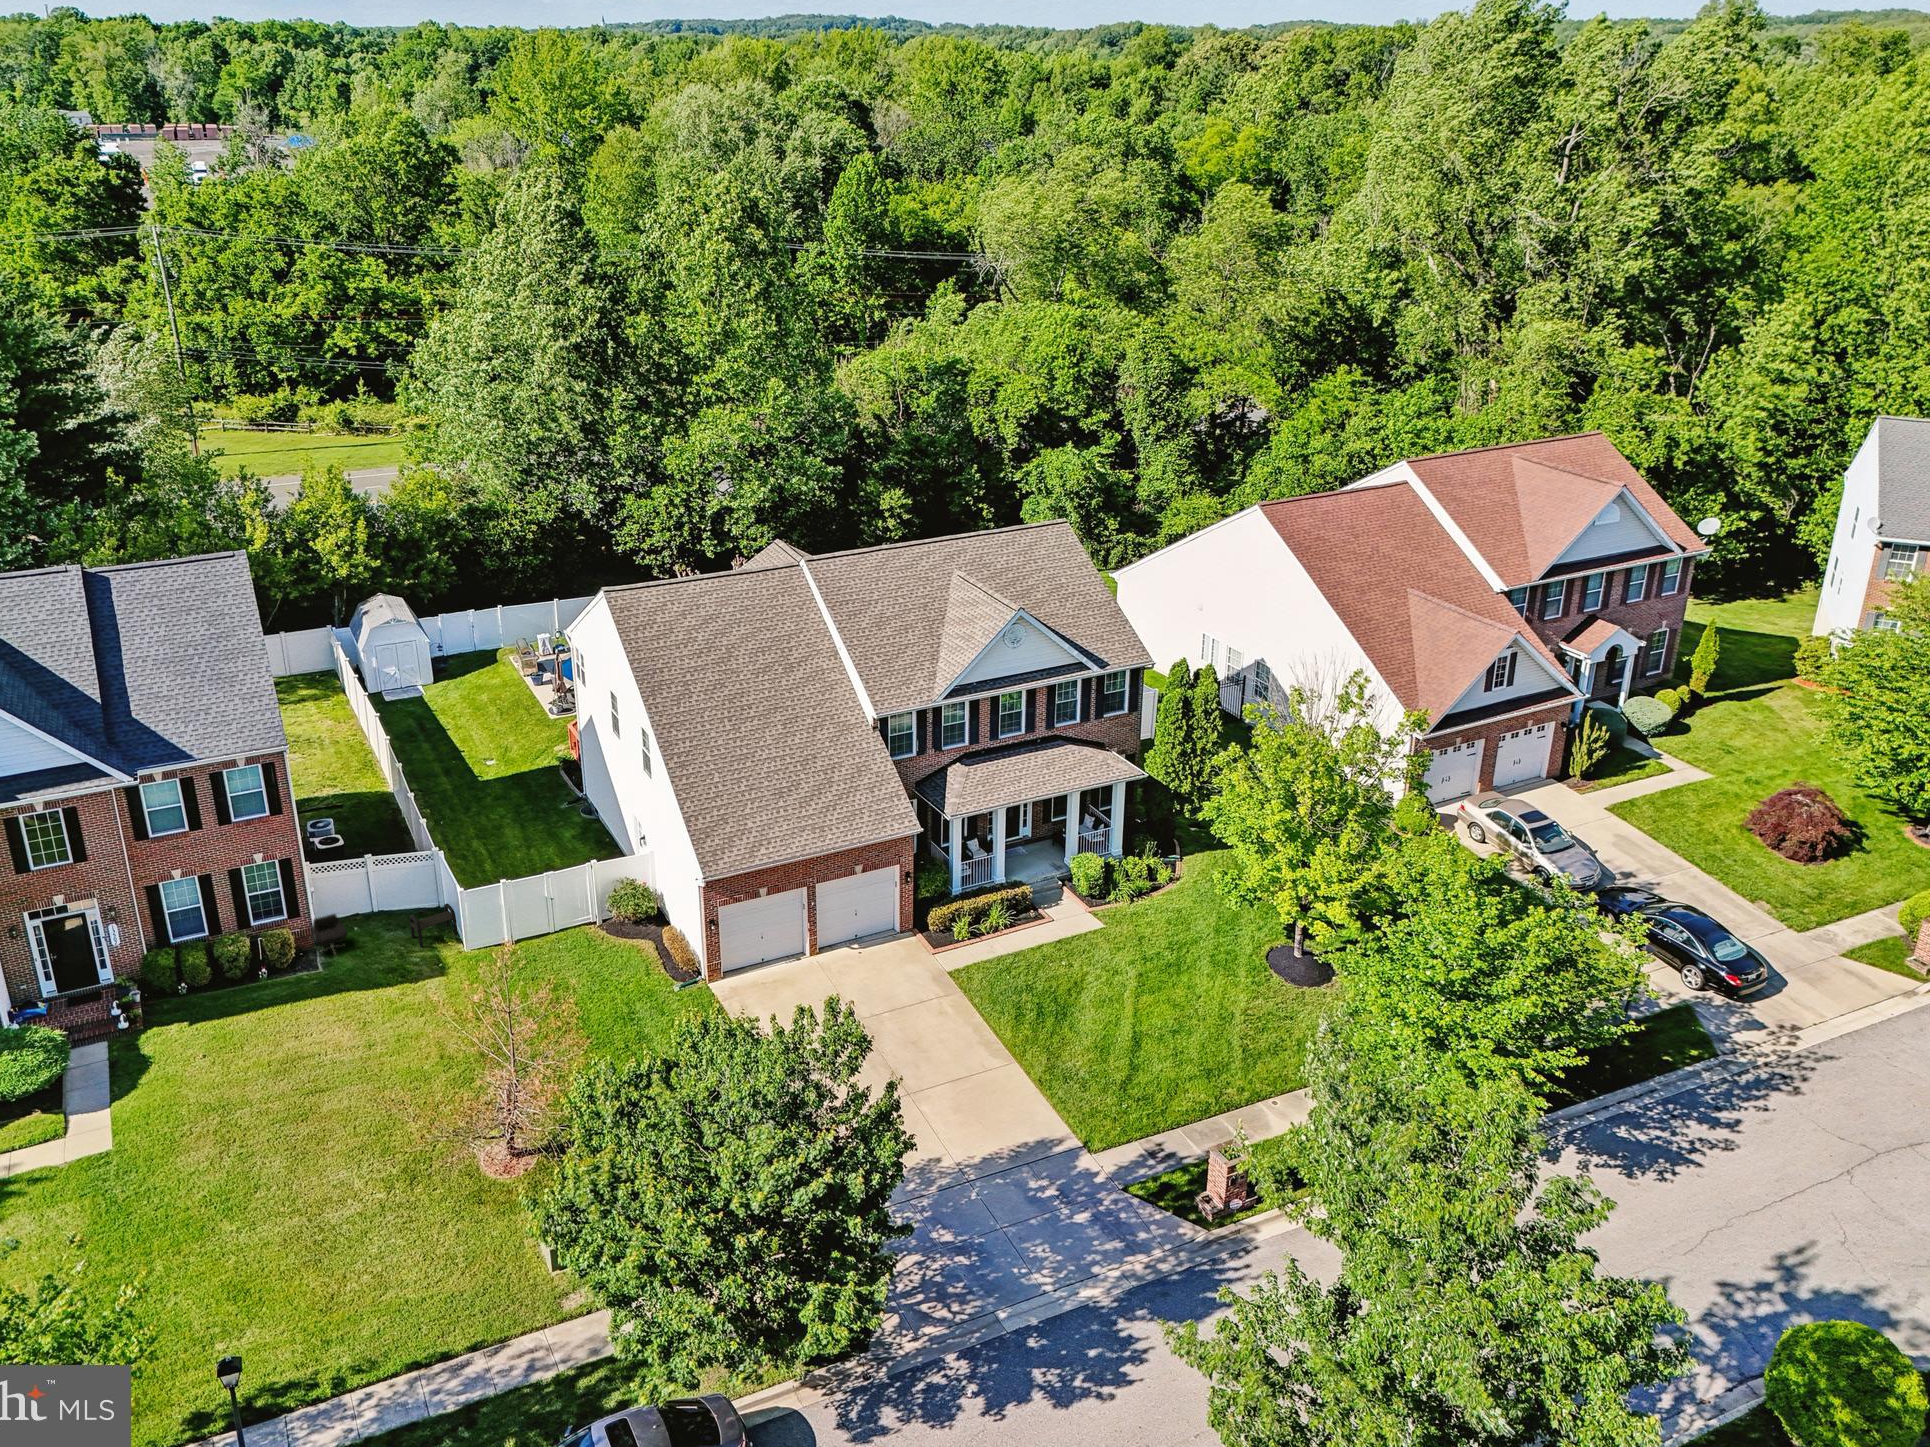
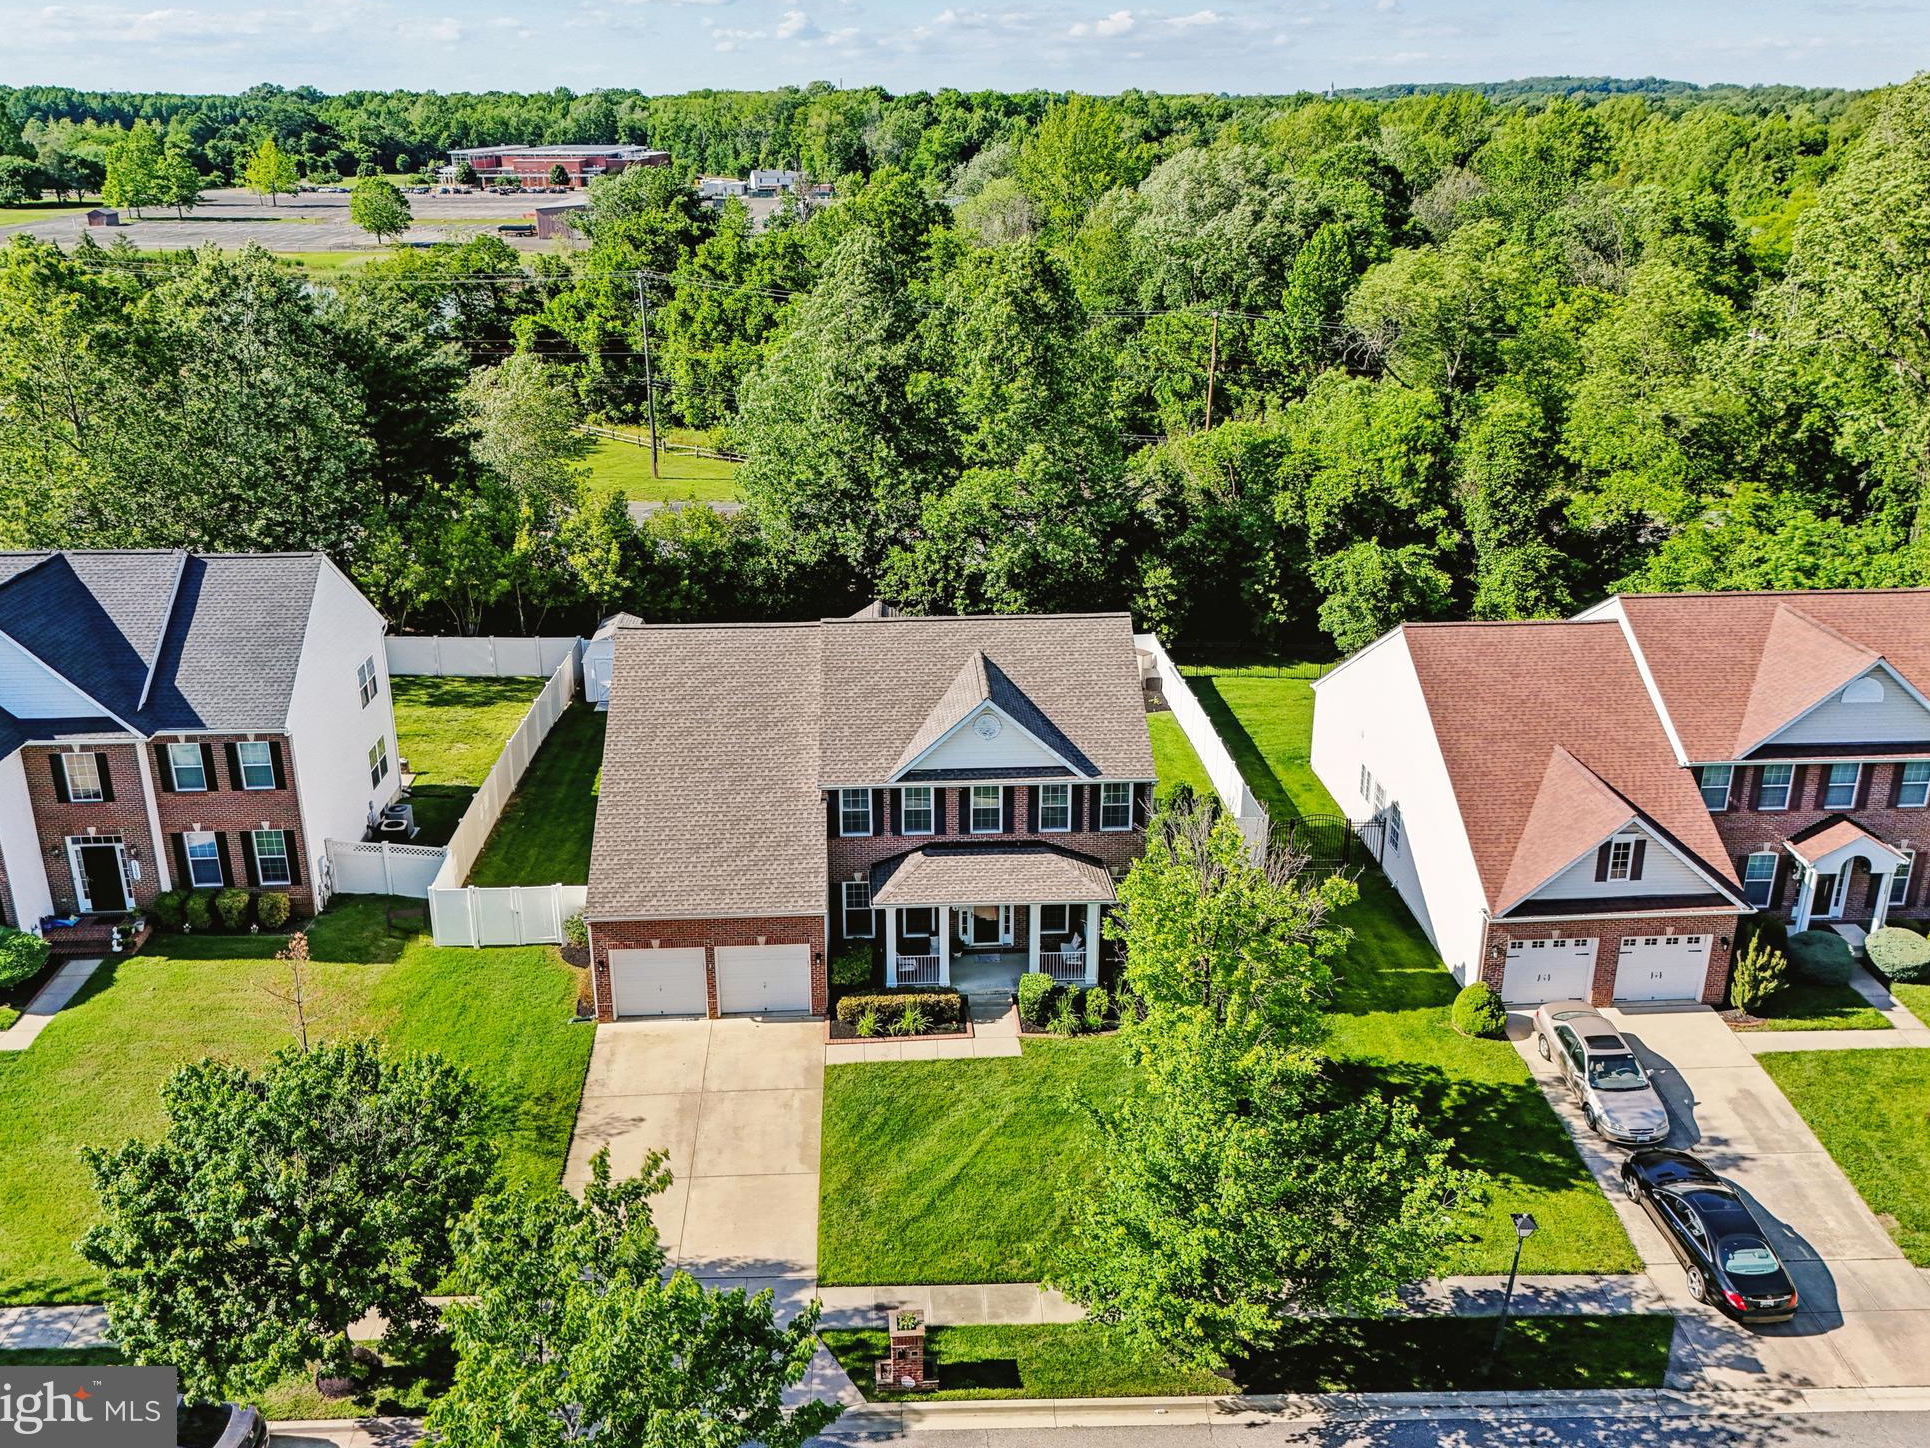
lounge chair: present [312,914,348,951] -> none [301,890,336,928]

